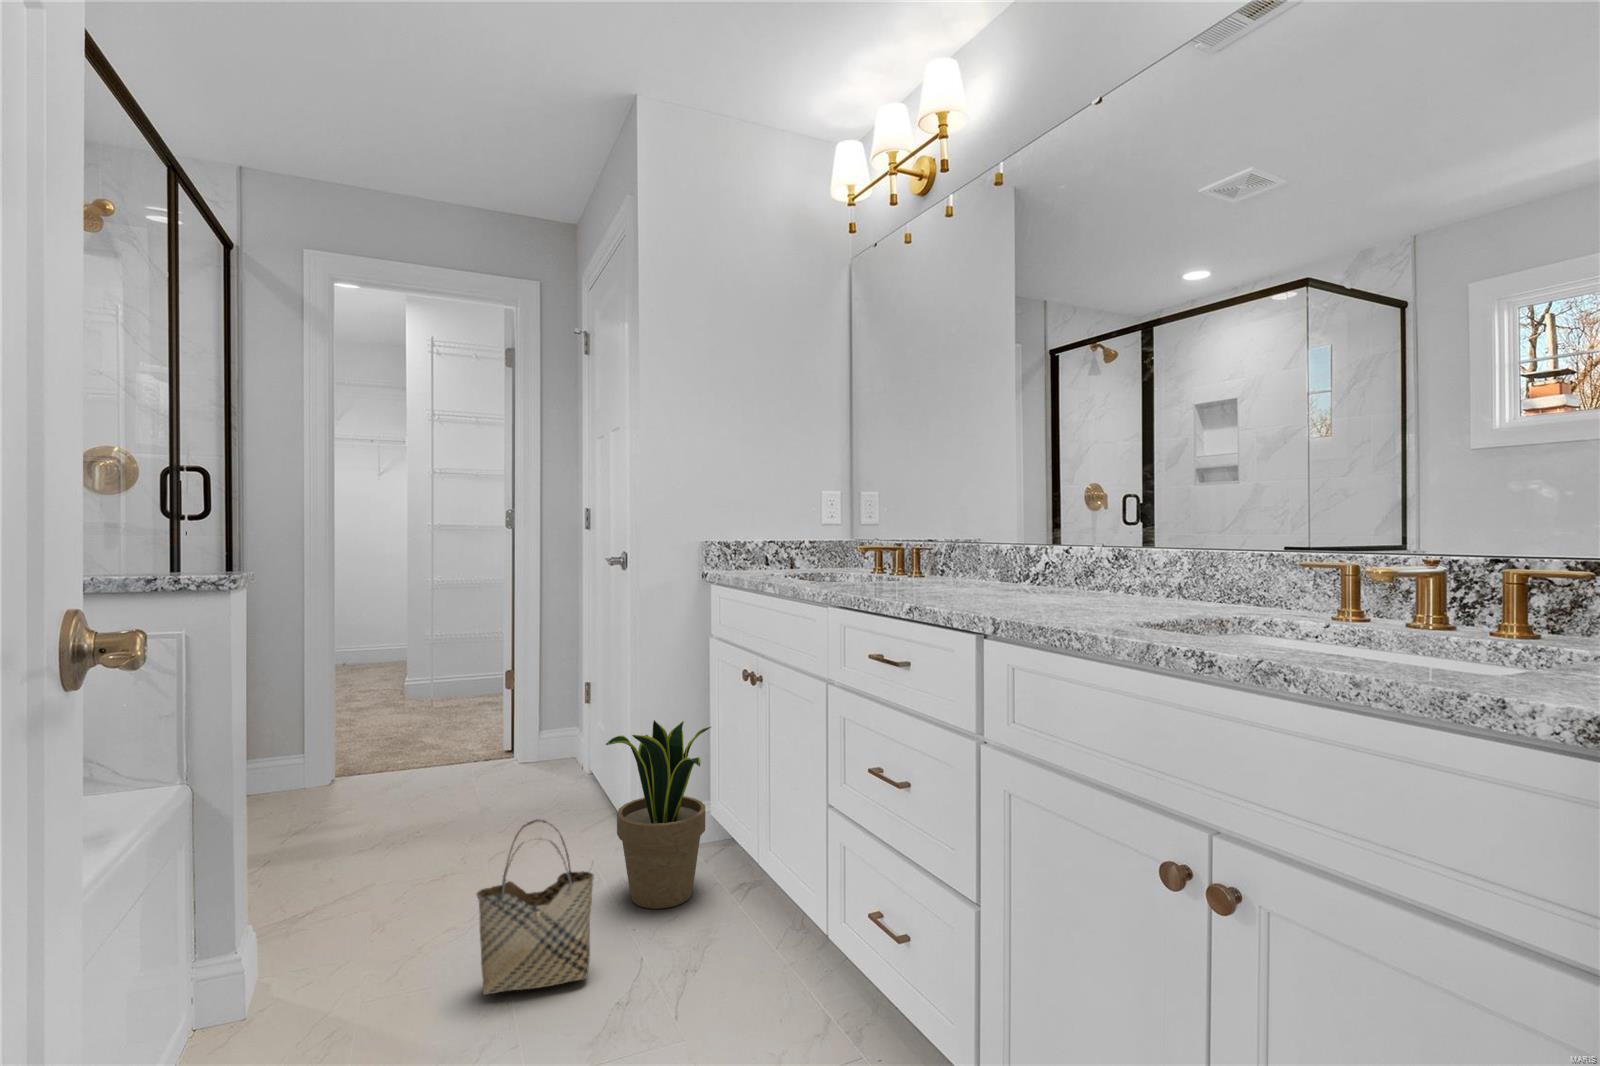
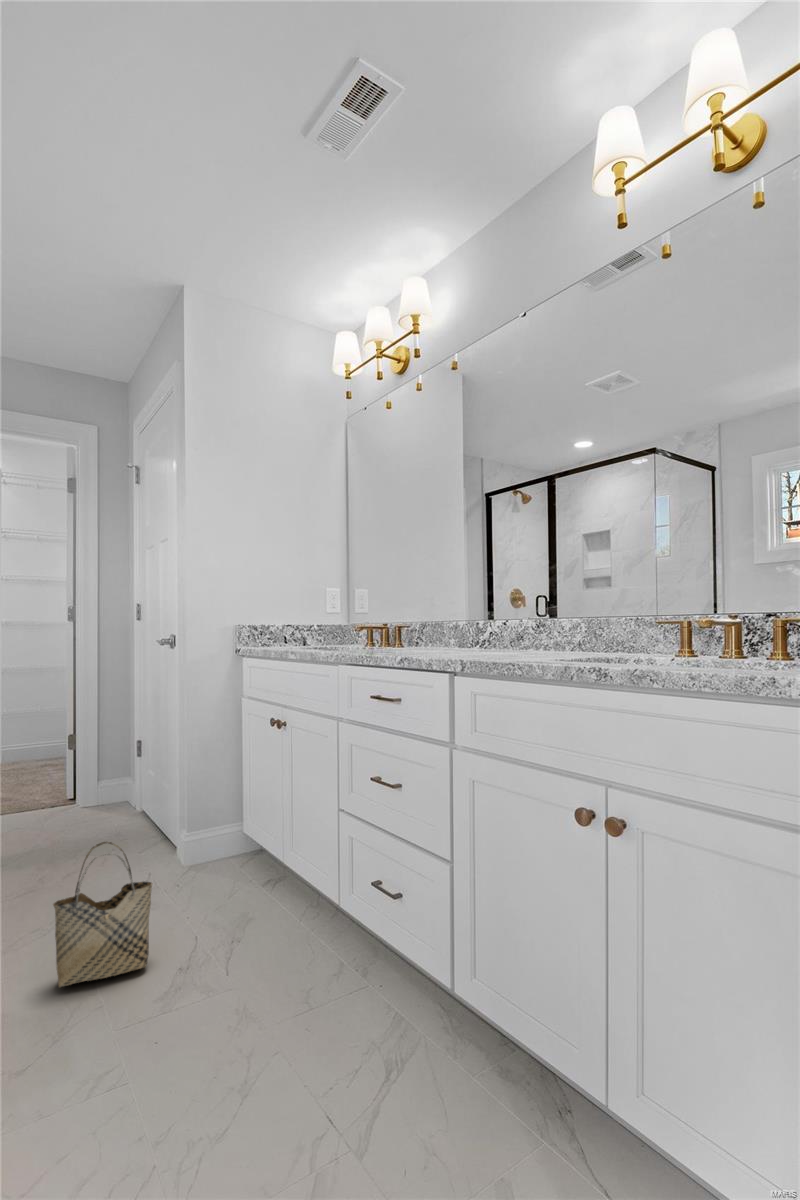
potted plant: present [606,720,711,909] -> none [159,761,245,912]

